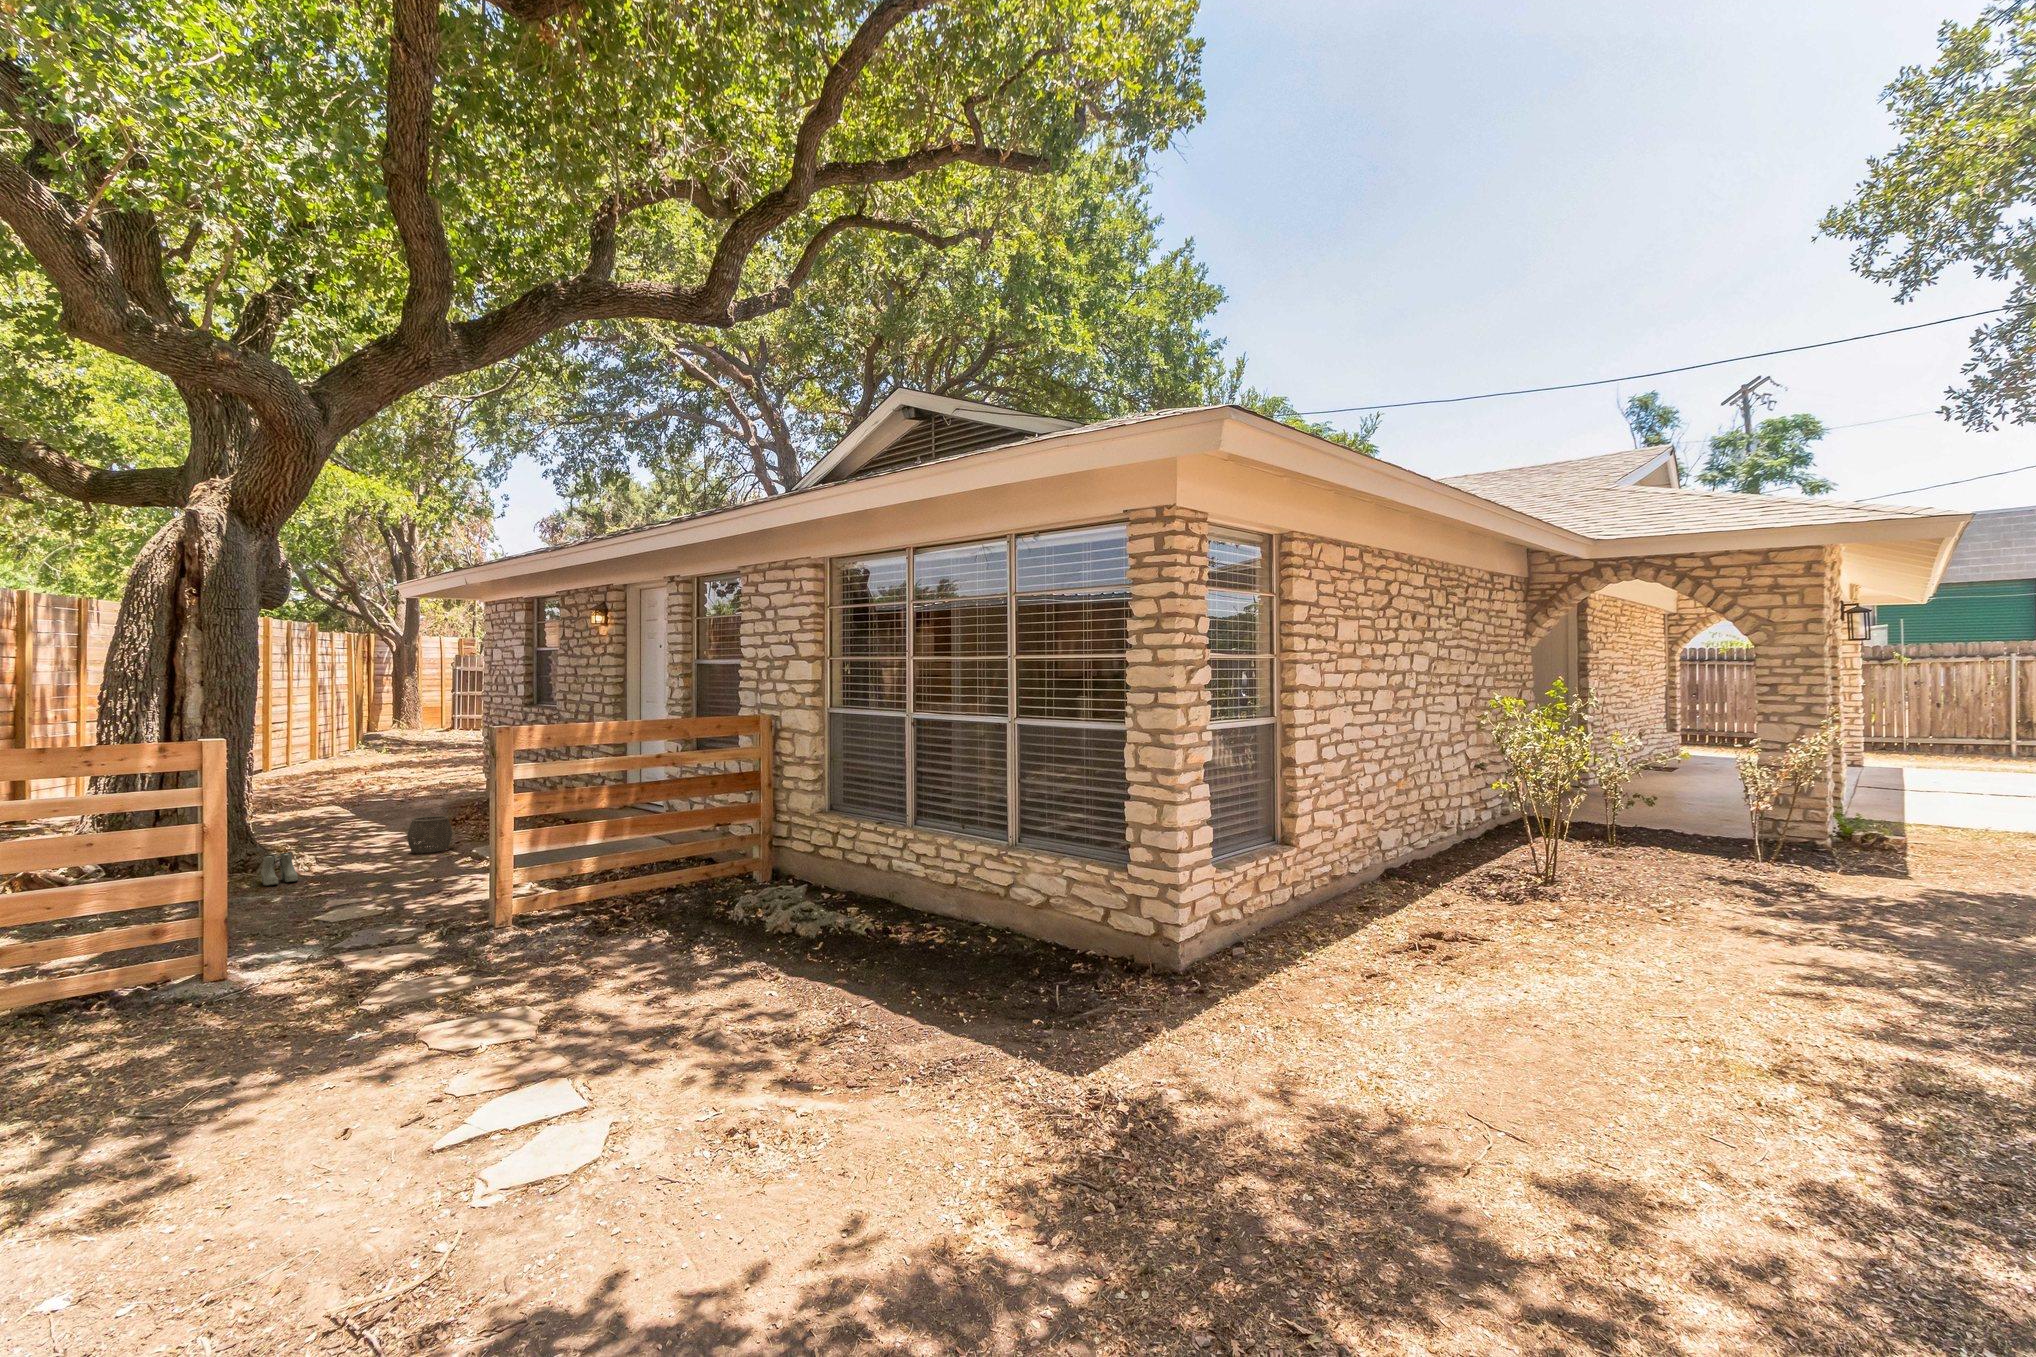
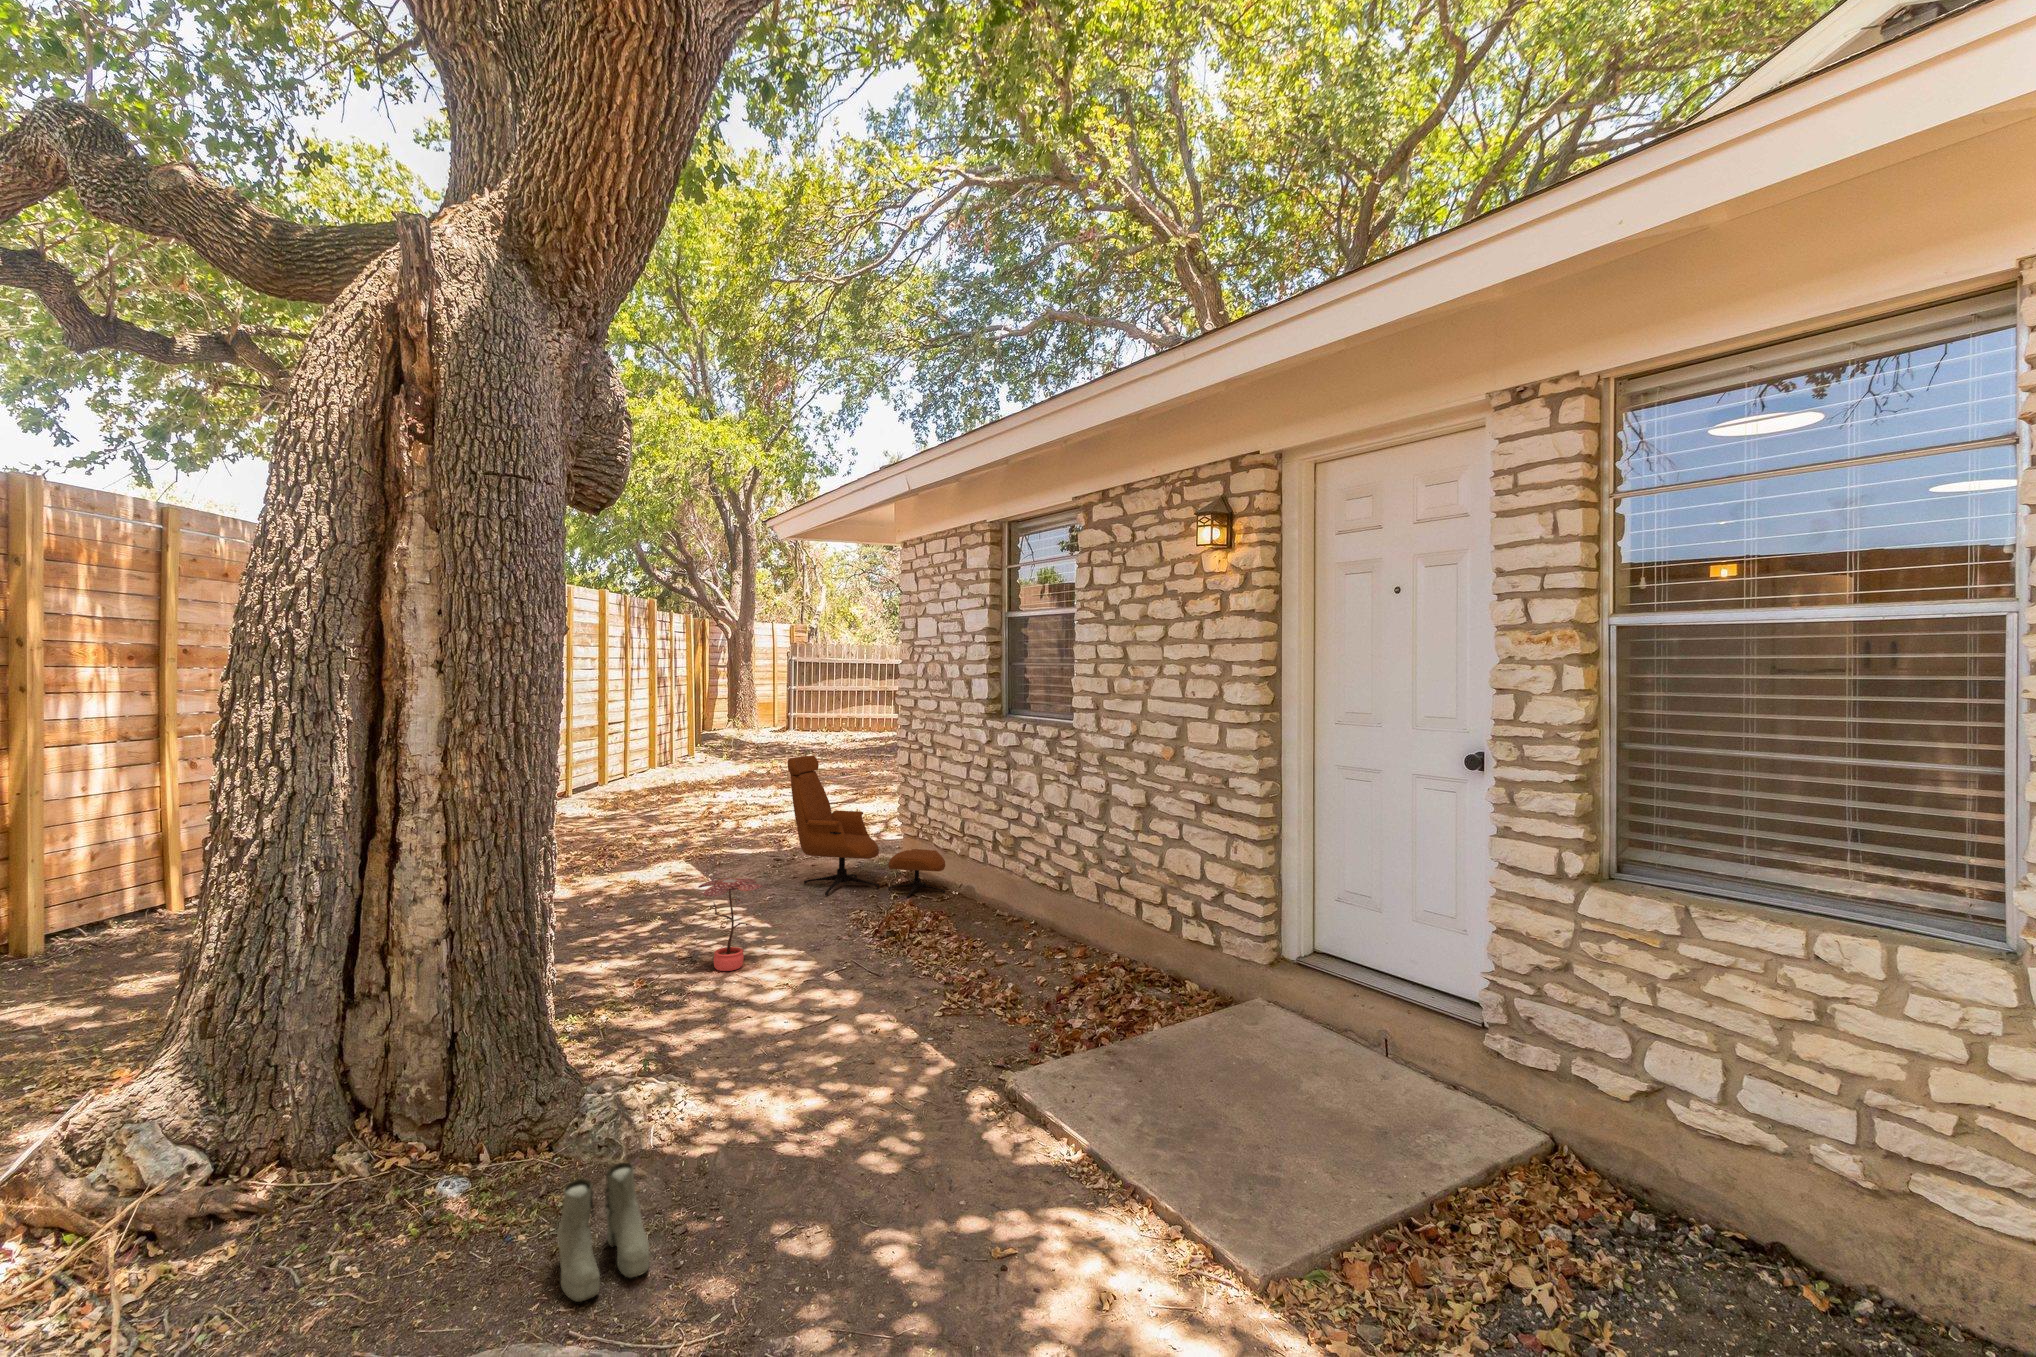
lounge chair: none [402,732,507,810] -> present [788,756,945,898]
potted plant: none [333,789,371,834] -> present [698,878,763,971]
woven basket: present [407,816,452,853] -> none [865,986,958,1093]

